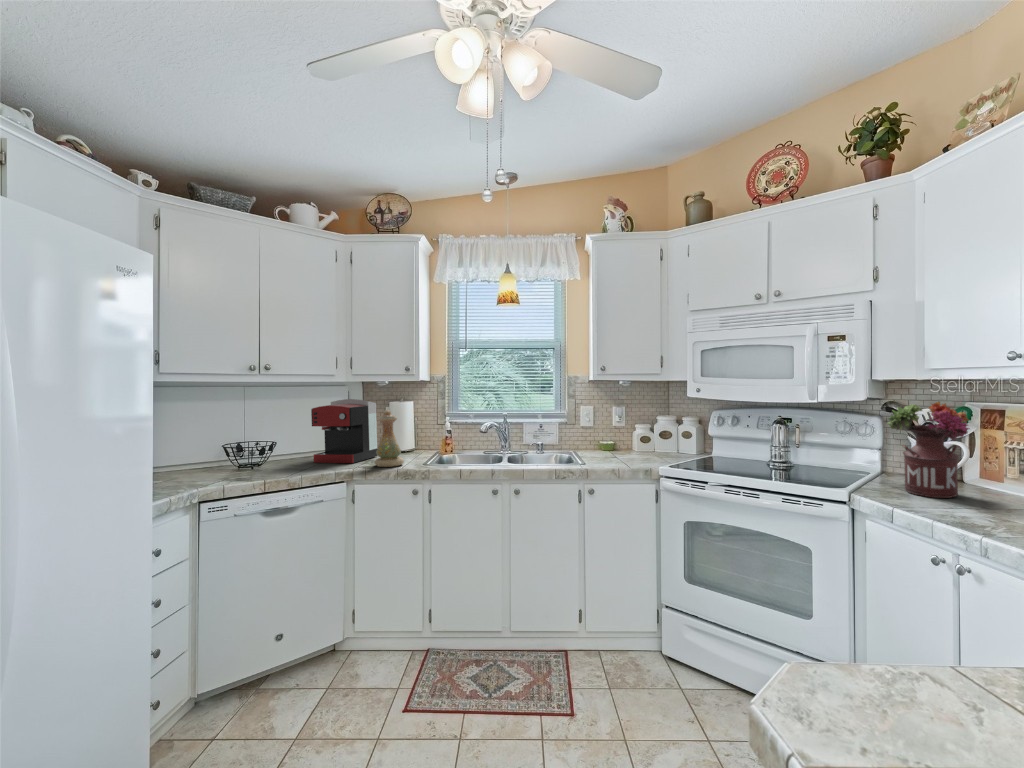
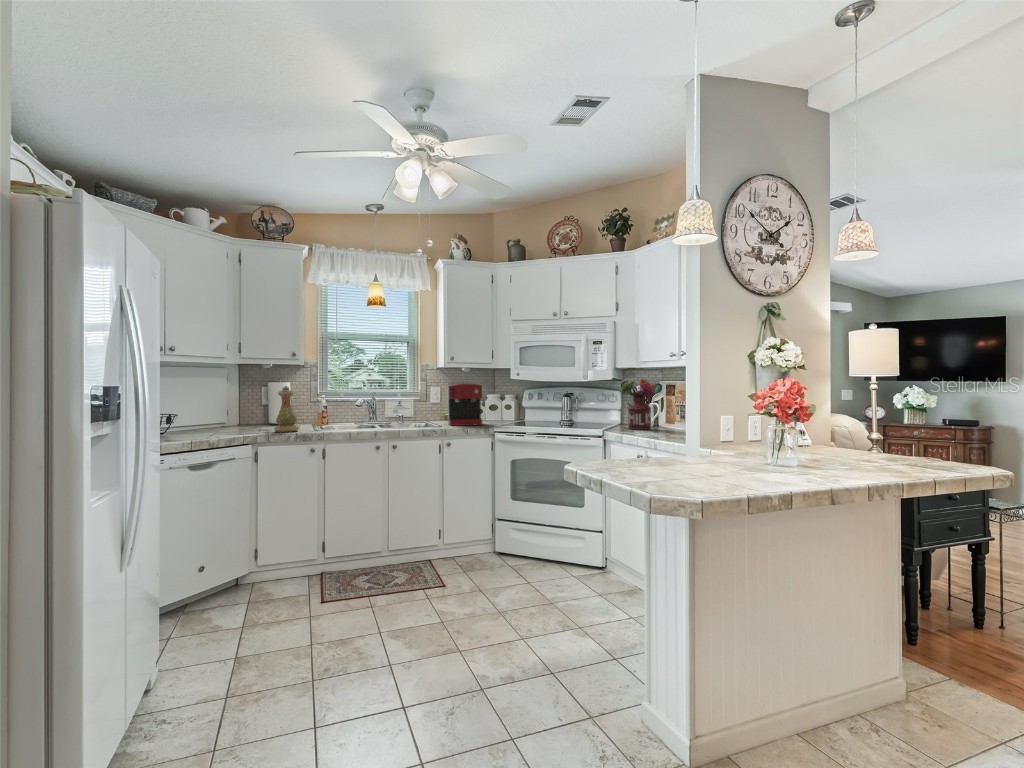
coffee maker: present [311,399,377,463] -> present [448,380,482,426]

